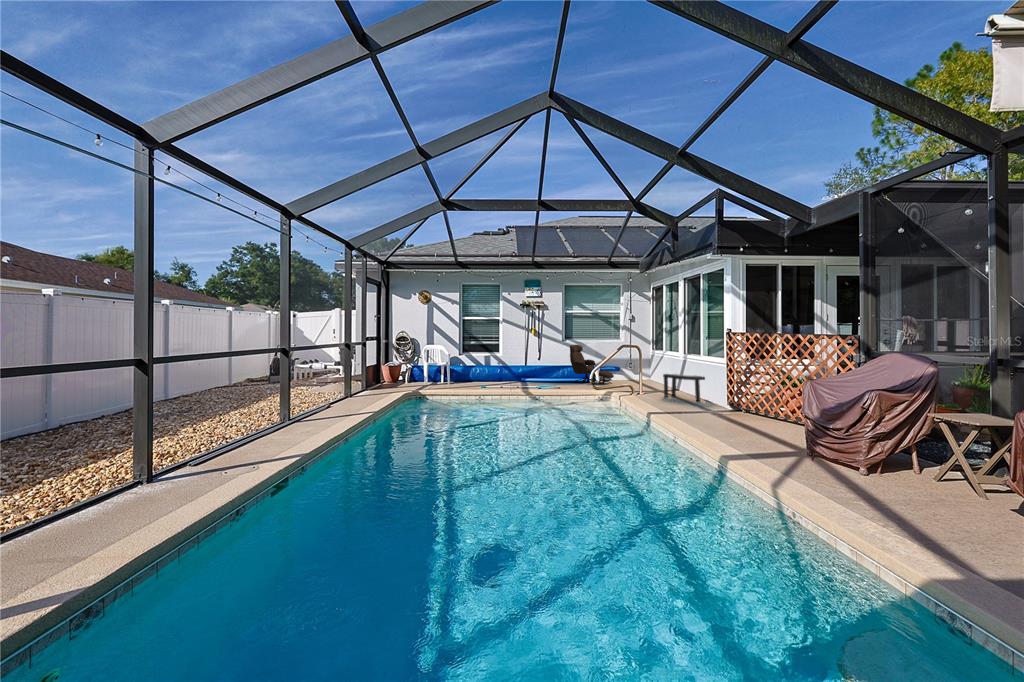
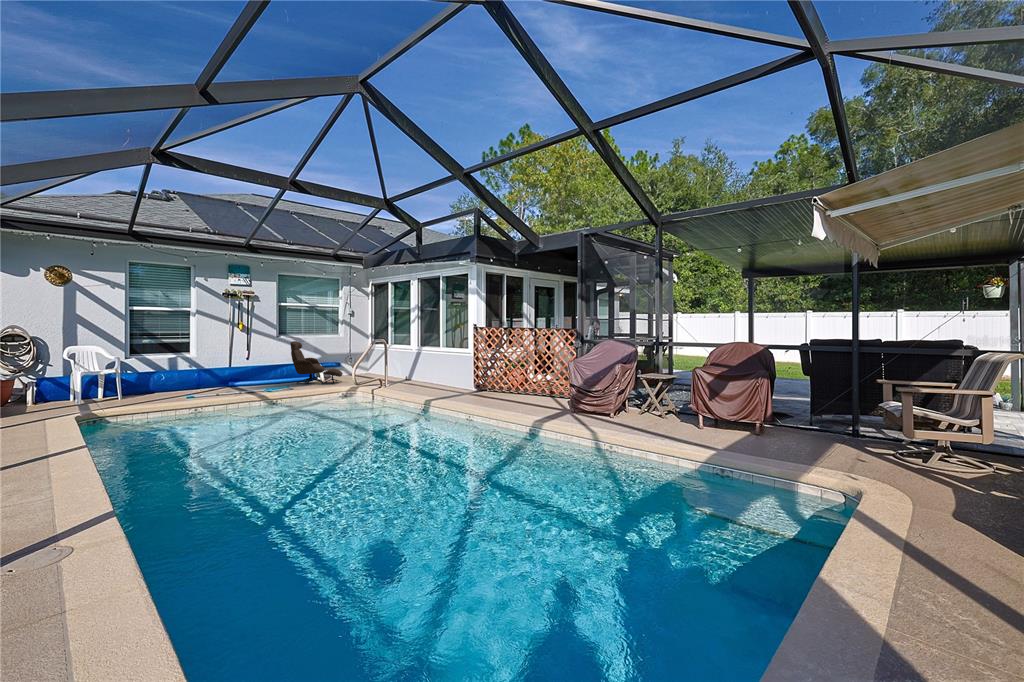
bench: present [663,374,705,401] -> none [412,366,454,389]

